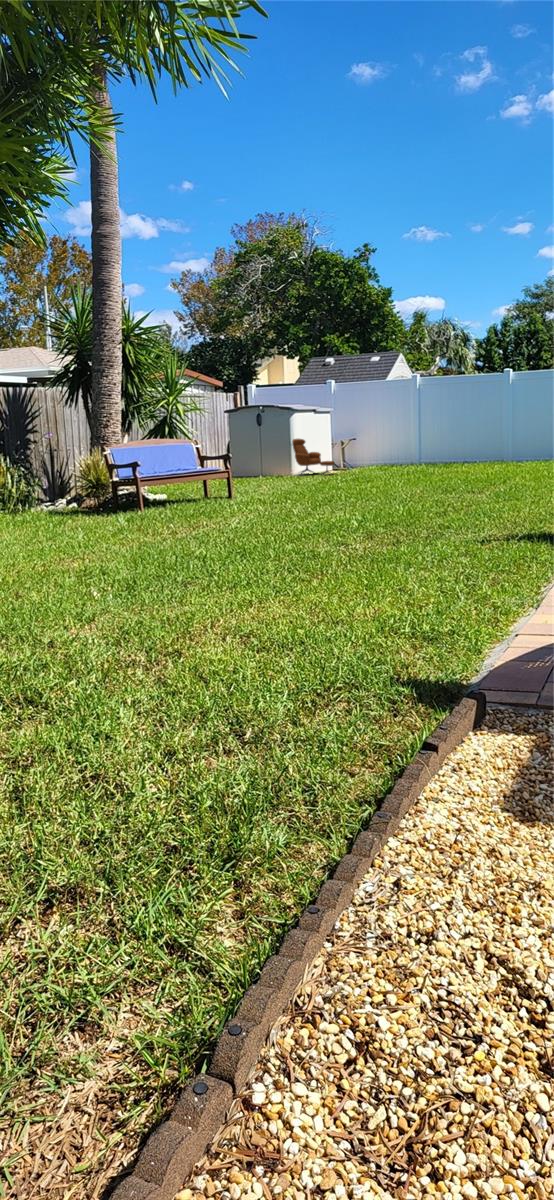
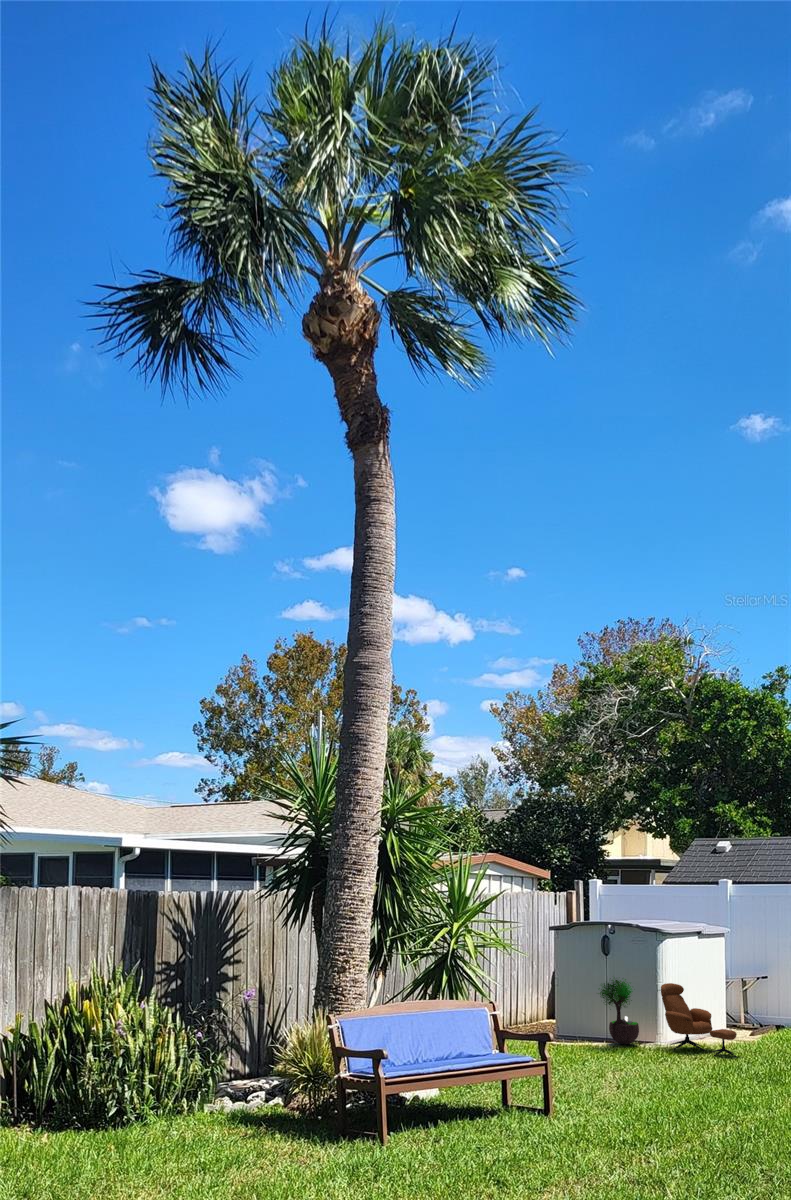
potted tree: none [255,434,280,475] -> present [598,977,639,1044]

